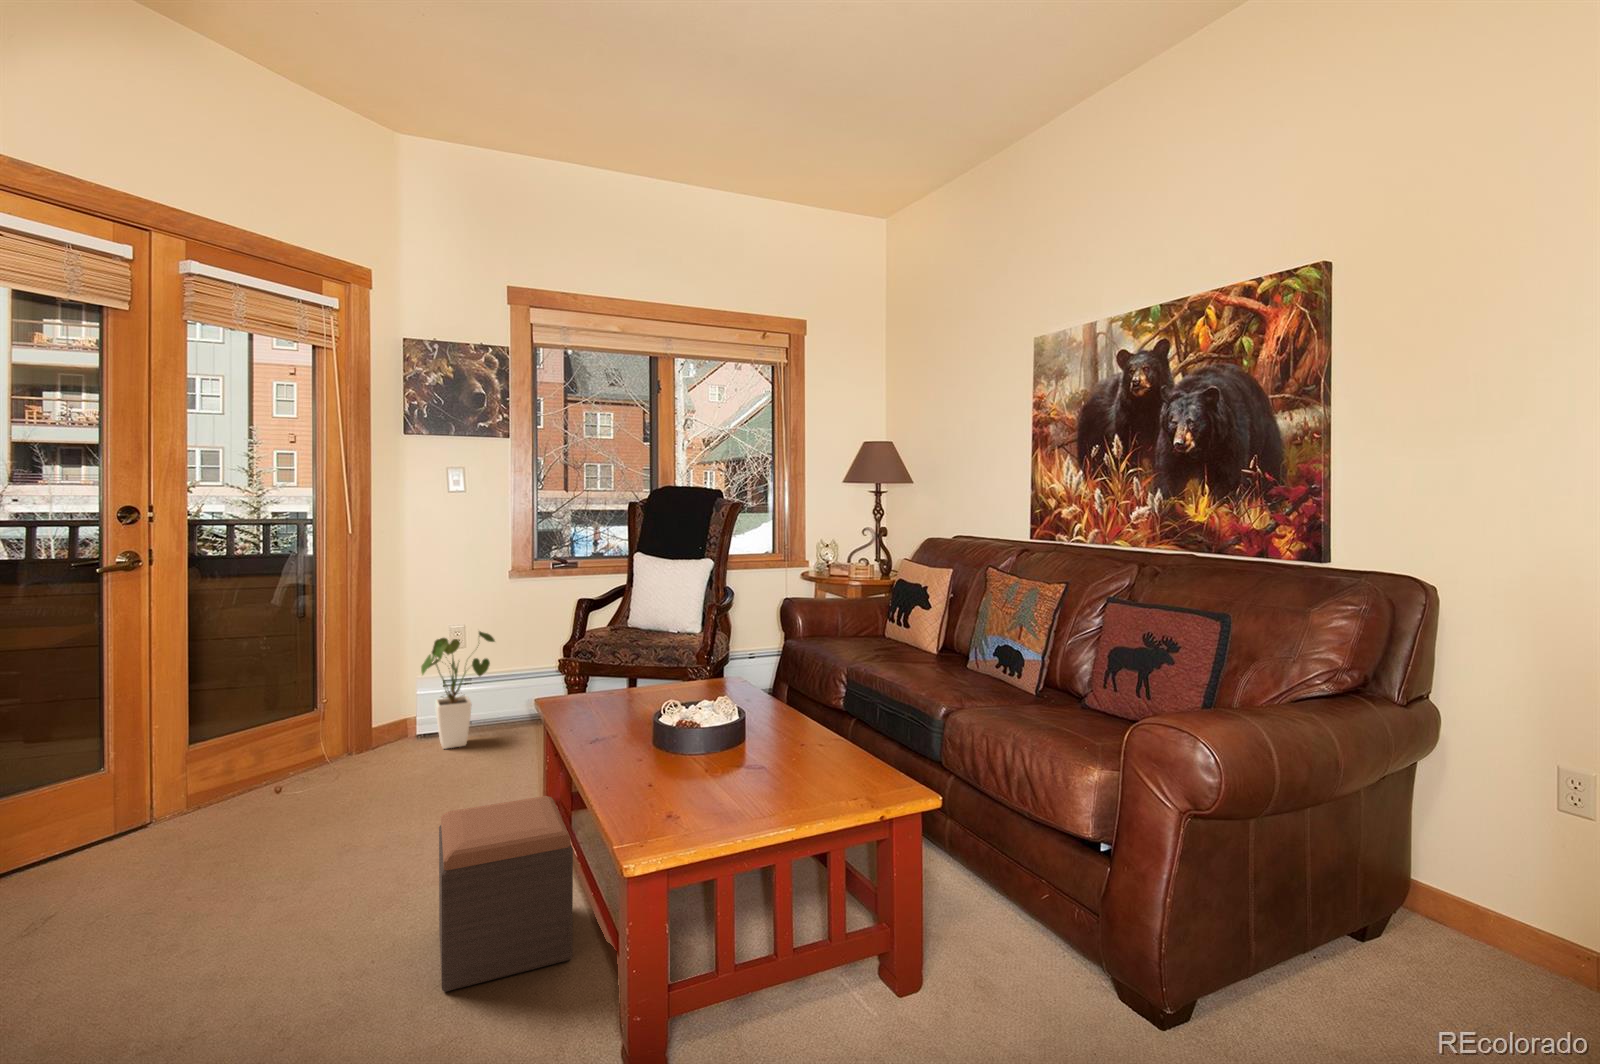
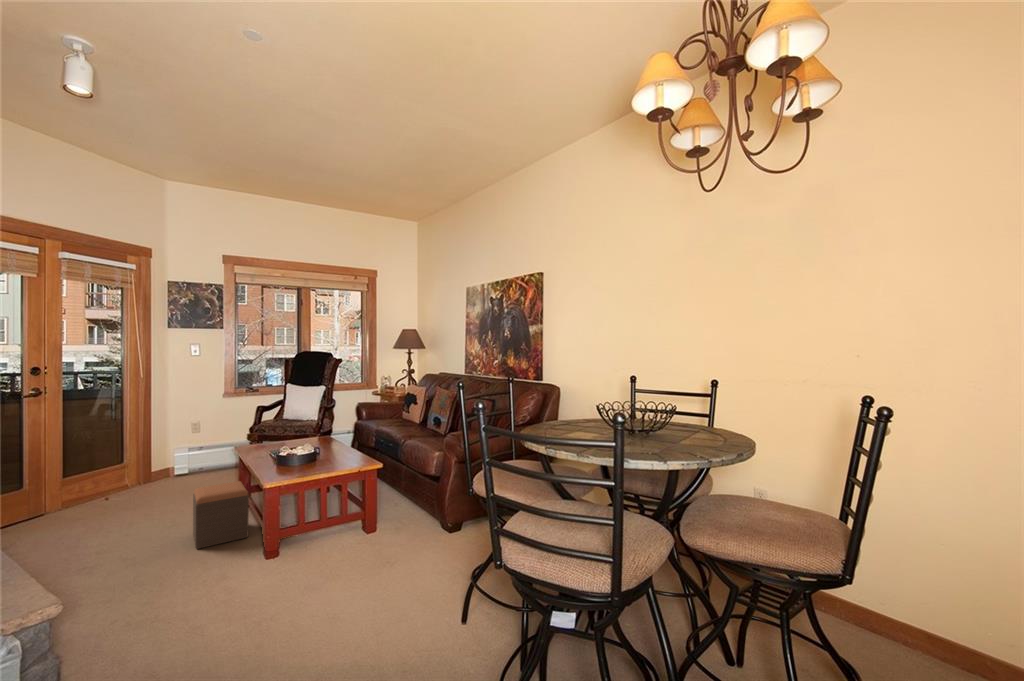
house plant: present [421,631,495,749] -> none [177,421,216,479]

